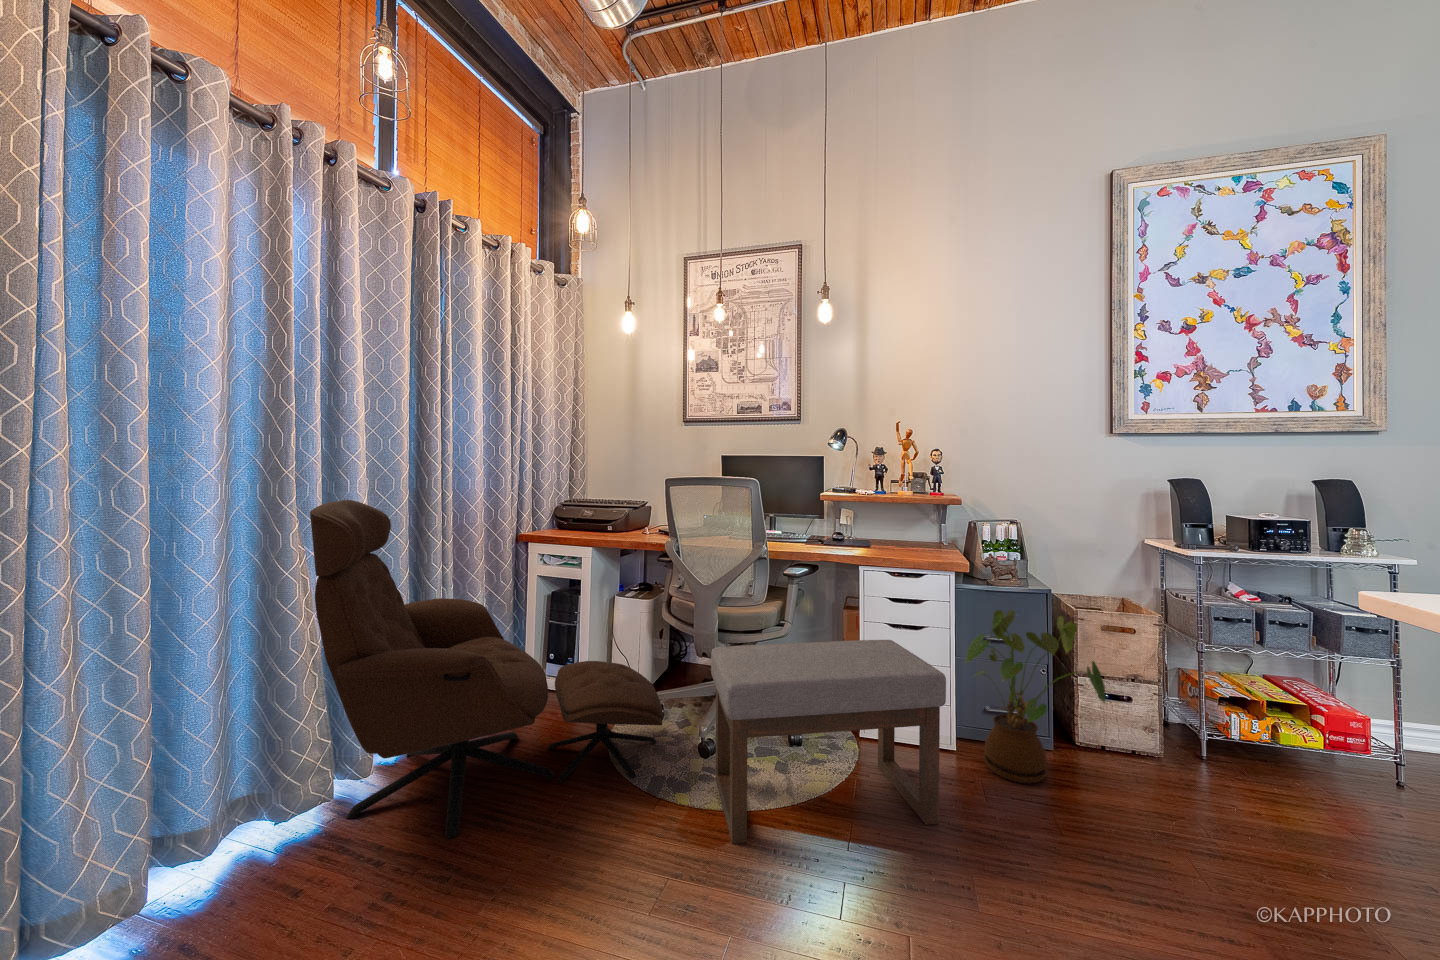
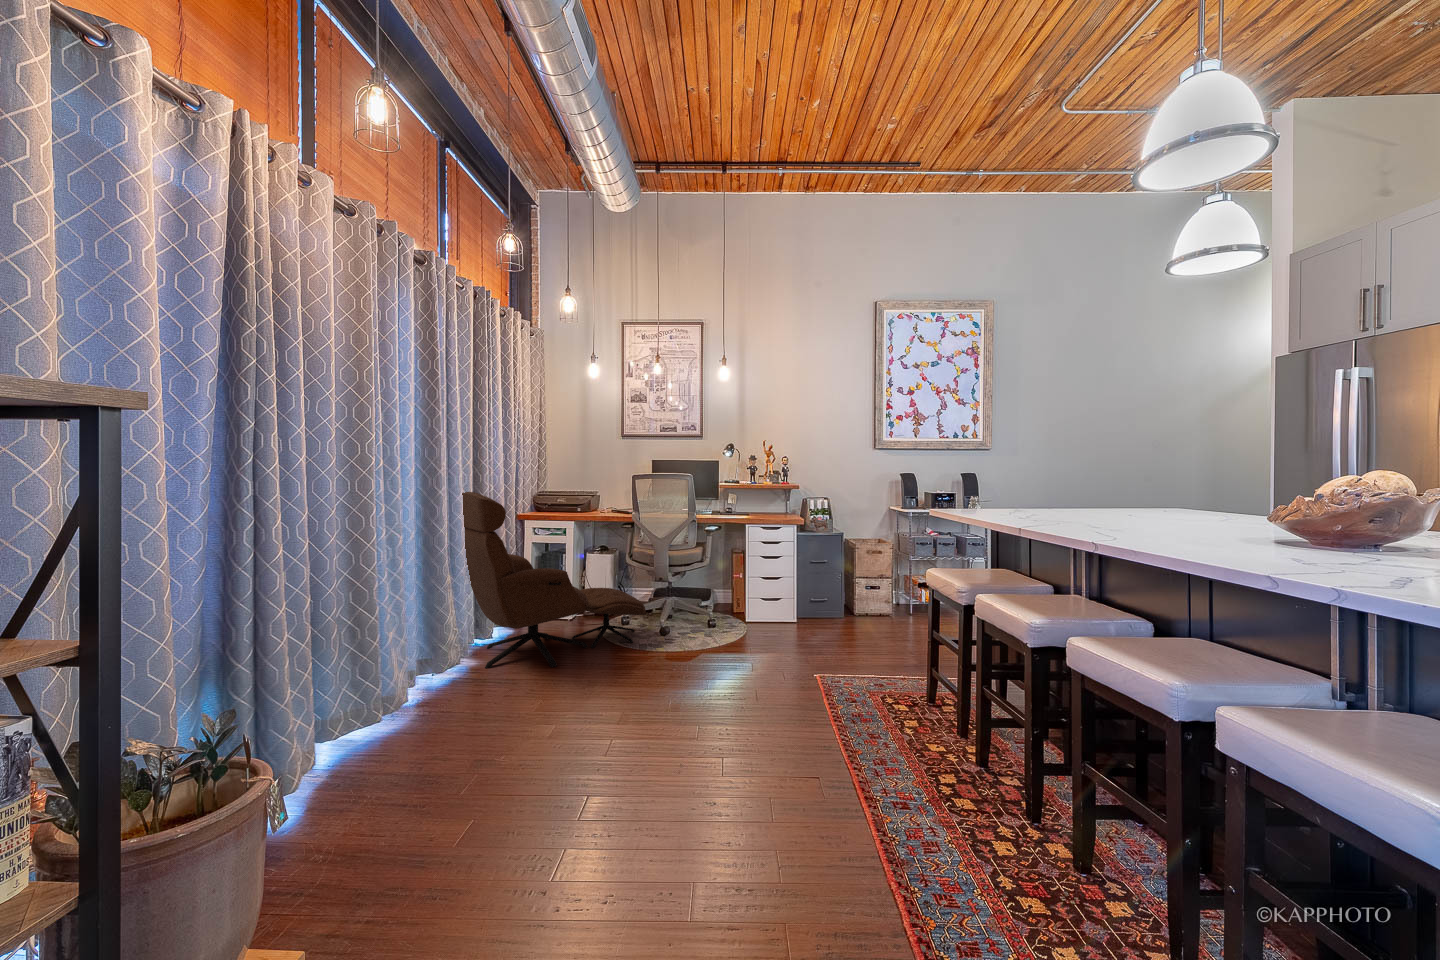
house plant: present [966,610,1105,783] -> none [800,544,862,627]
ottoman: present [711,640,946,844] -> none [675,561,793,655]

